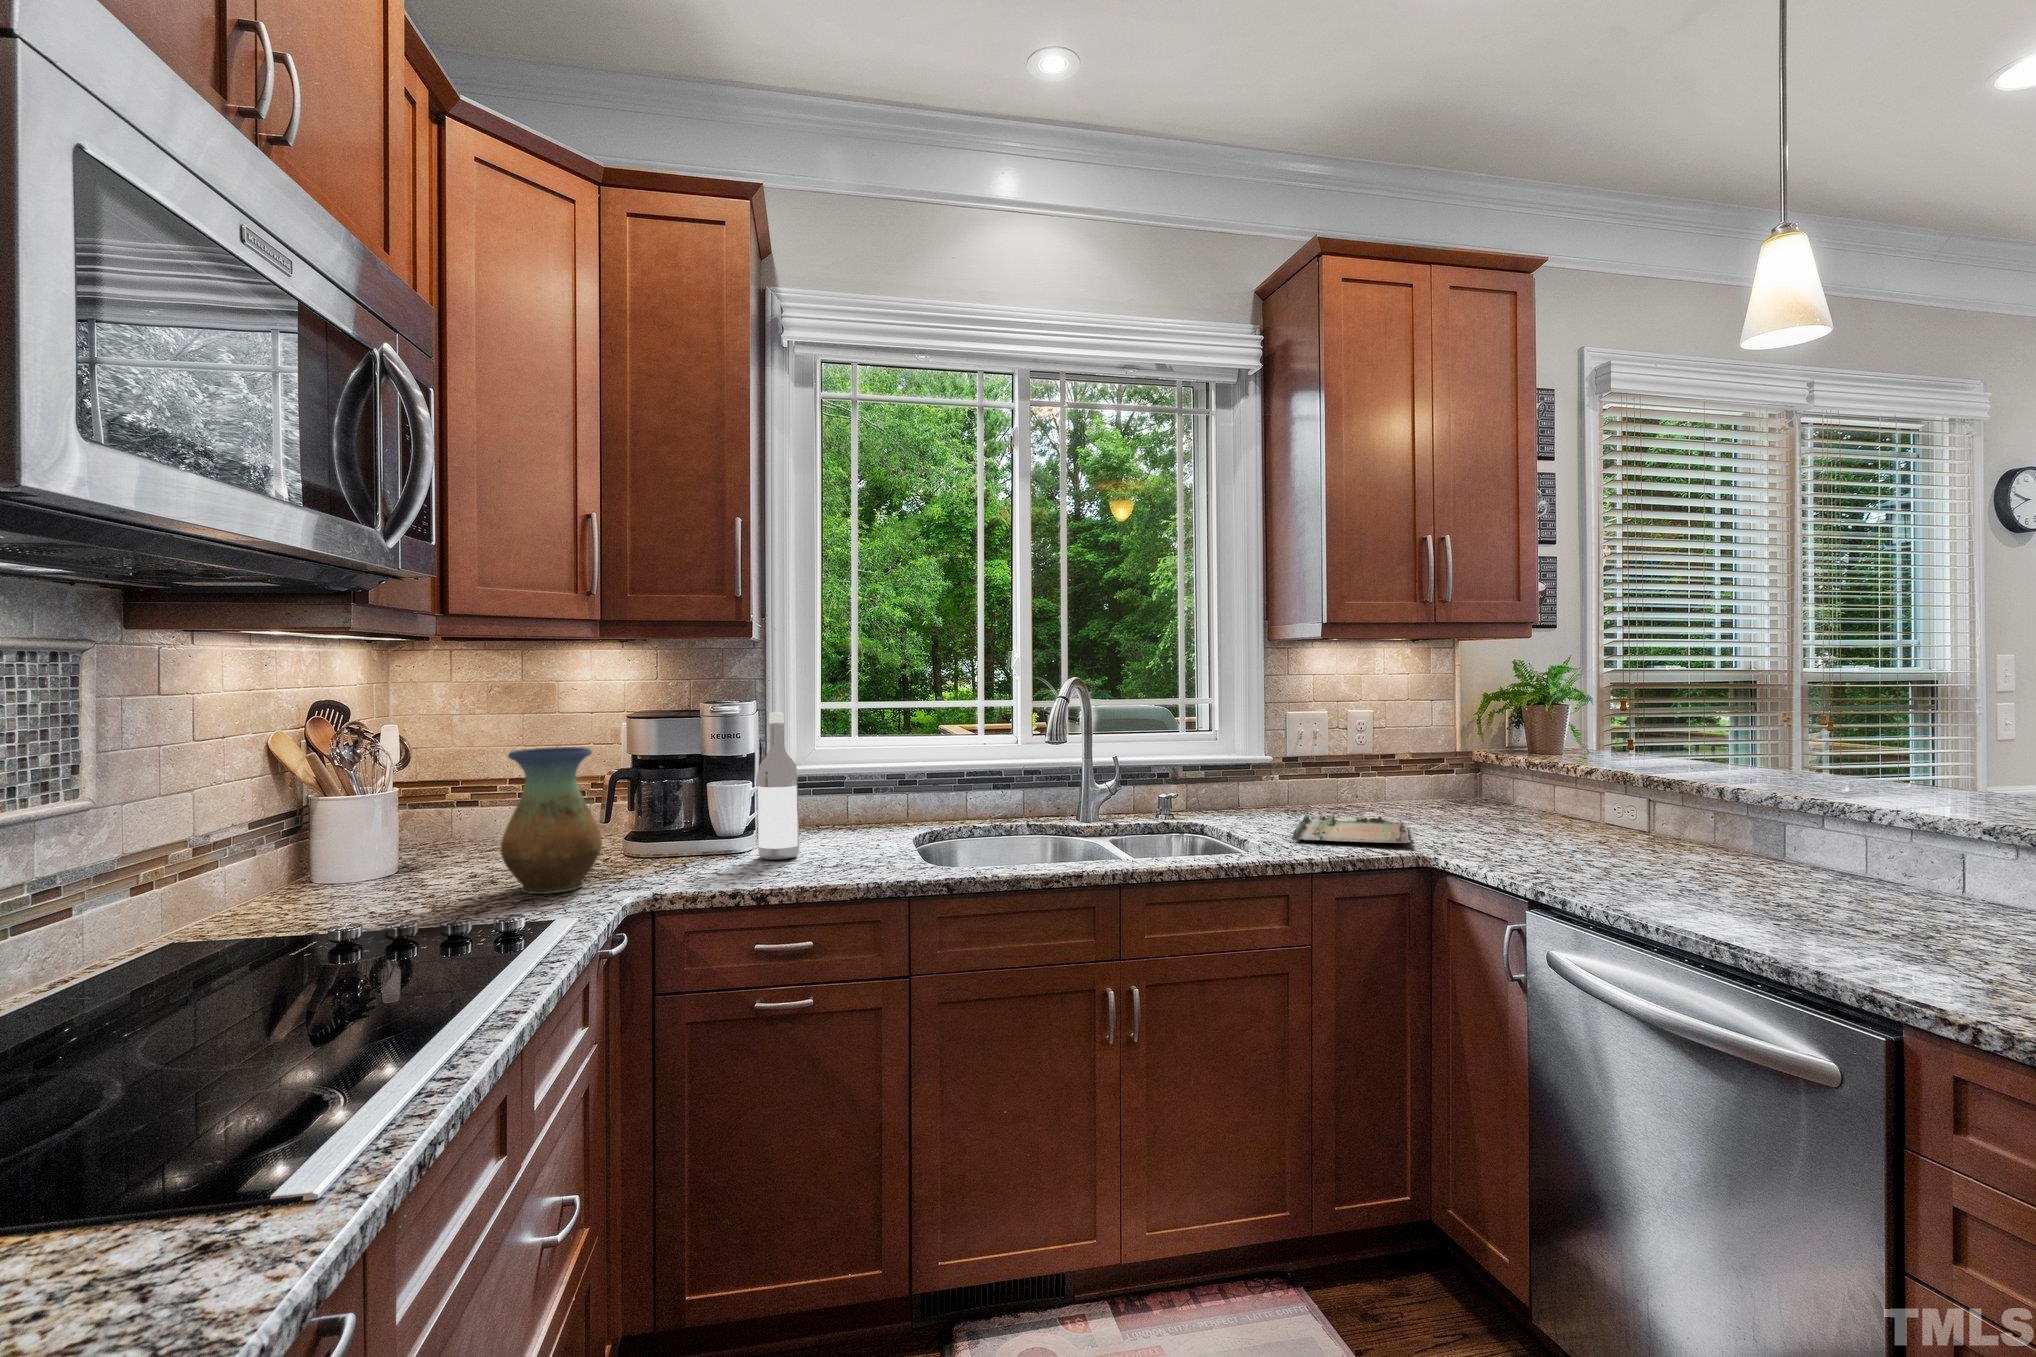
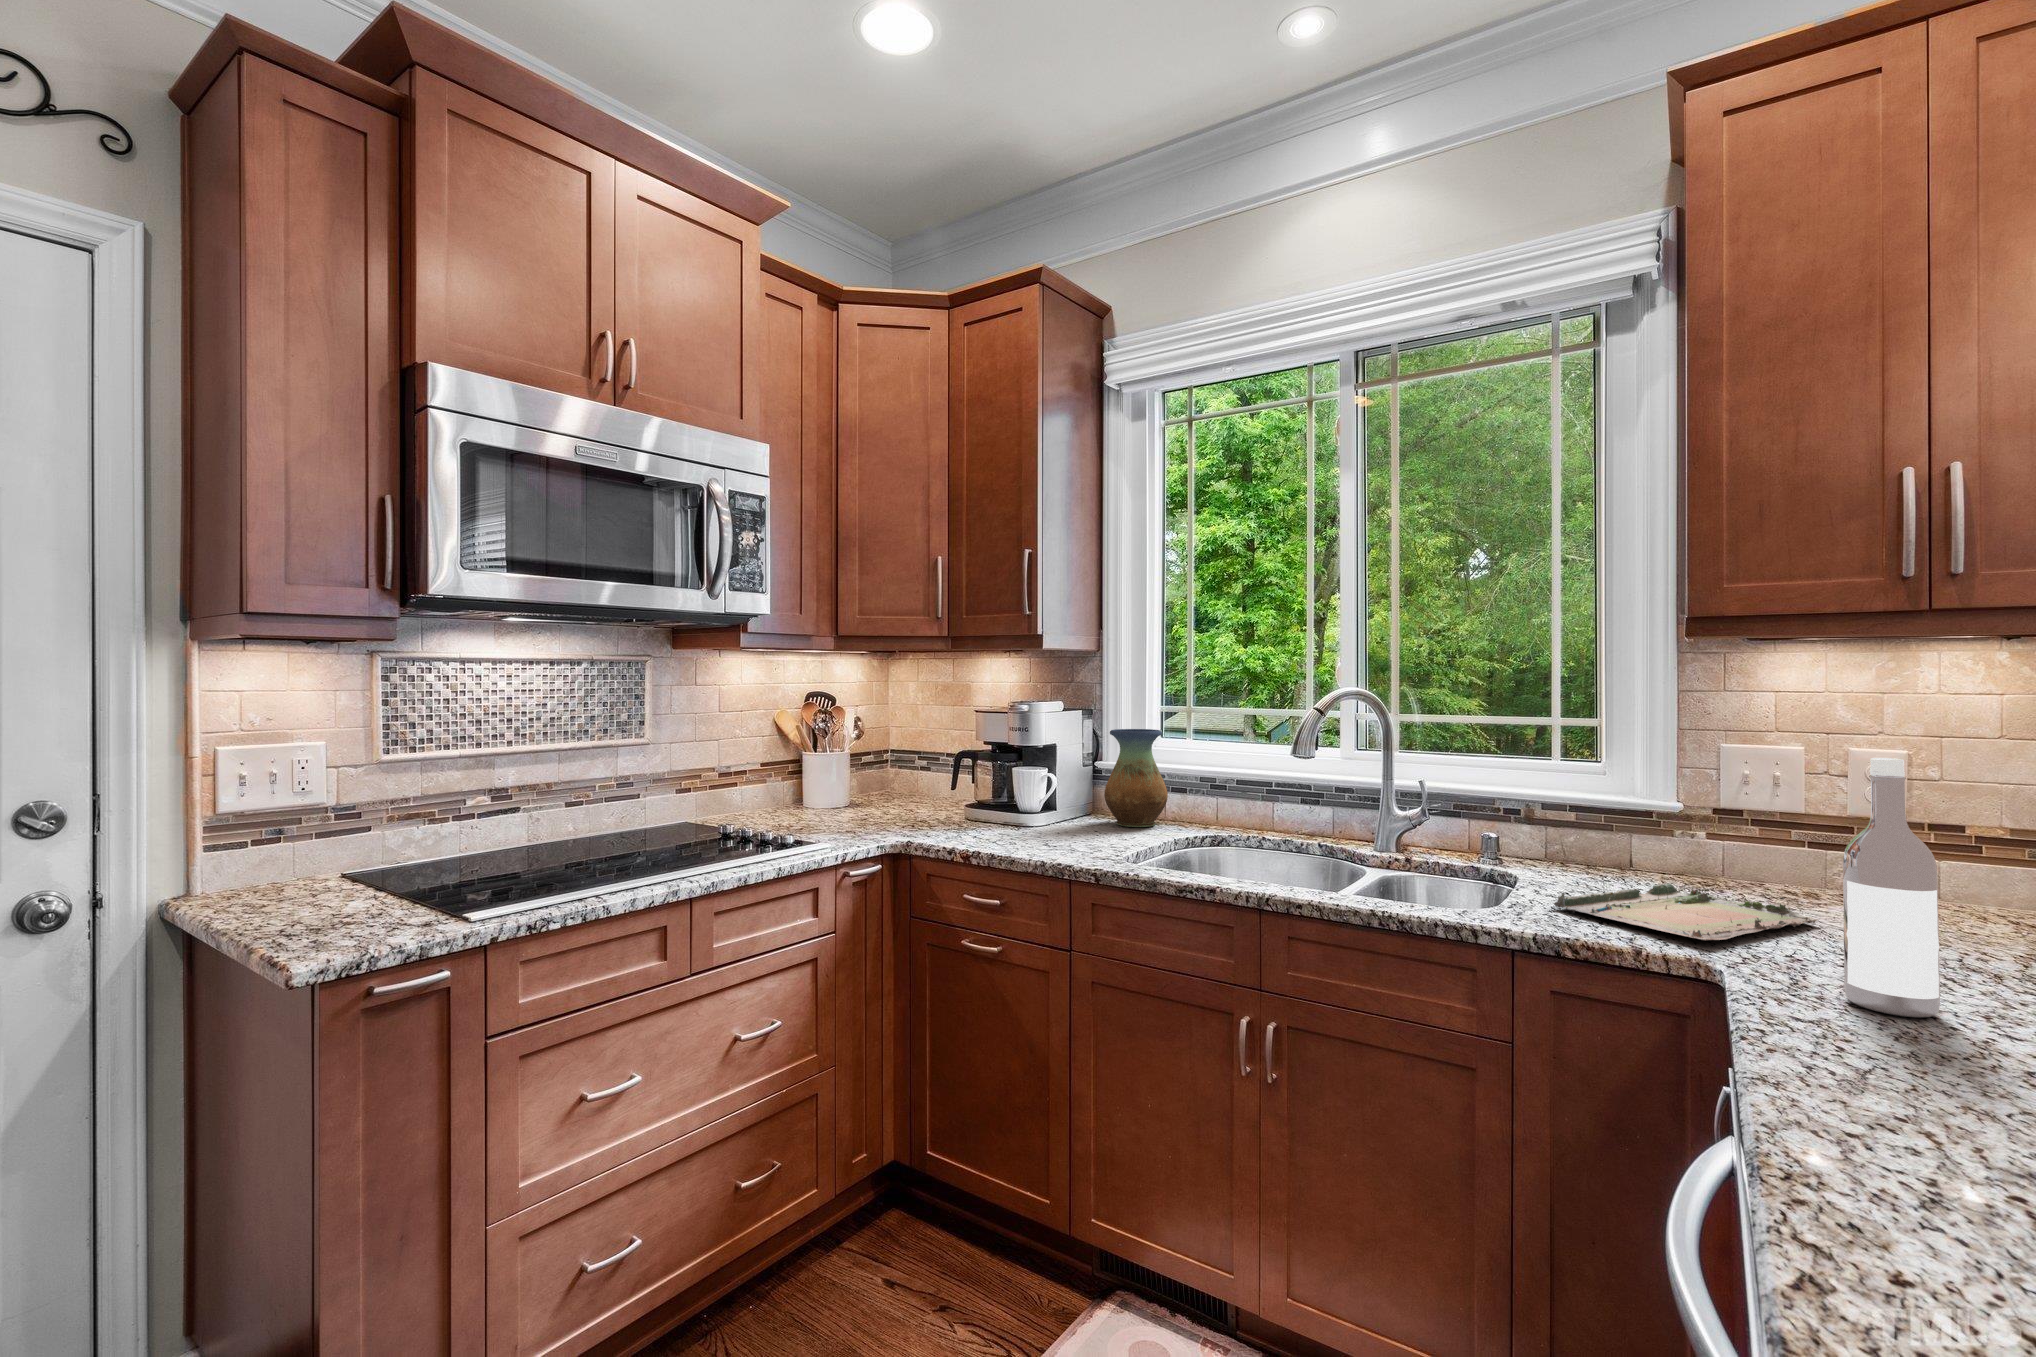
wine bottle: present [757,713,799,860] -> present [1843,758,1940,1017]
vase: present [501,747,602,894] -> present [1104,729,1168,827]

